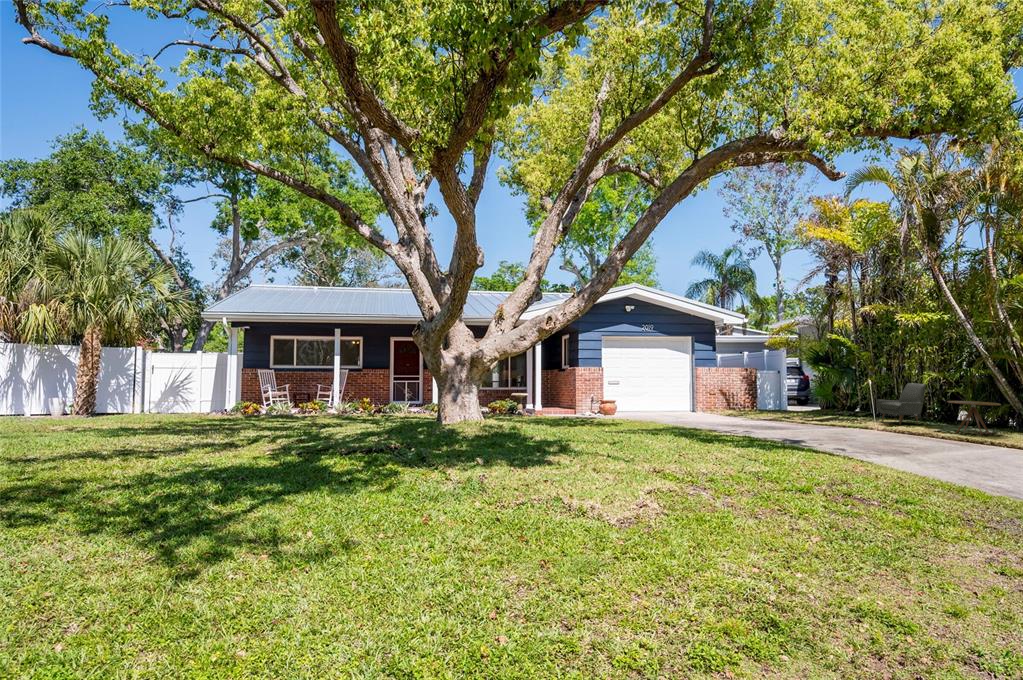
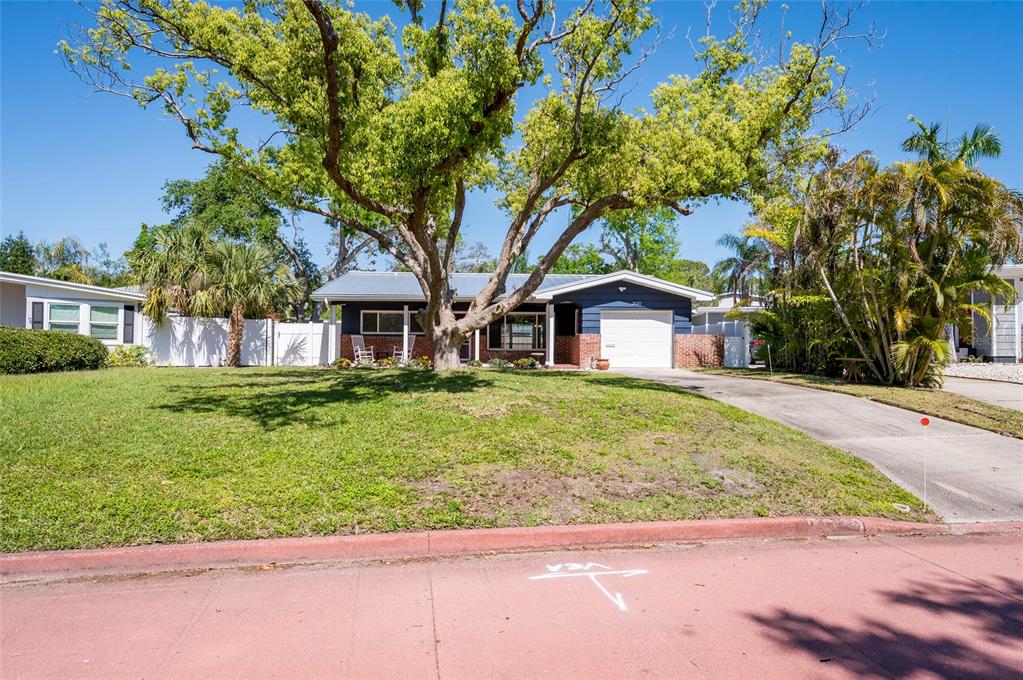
chair: present [876,383,925,424] -> none [793,345,830,376]

